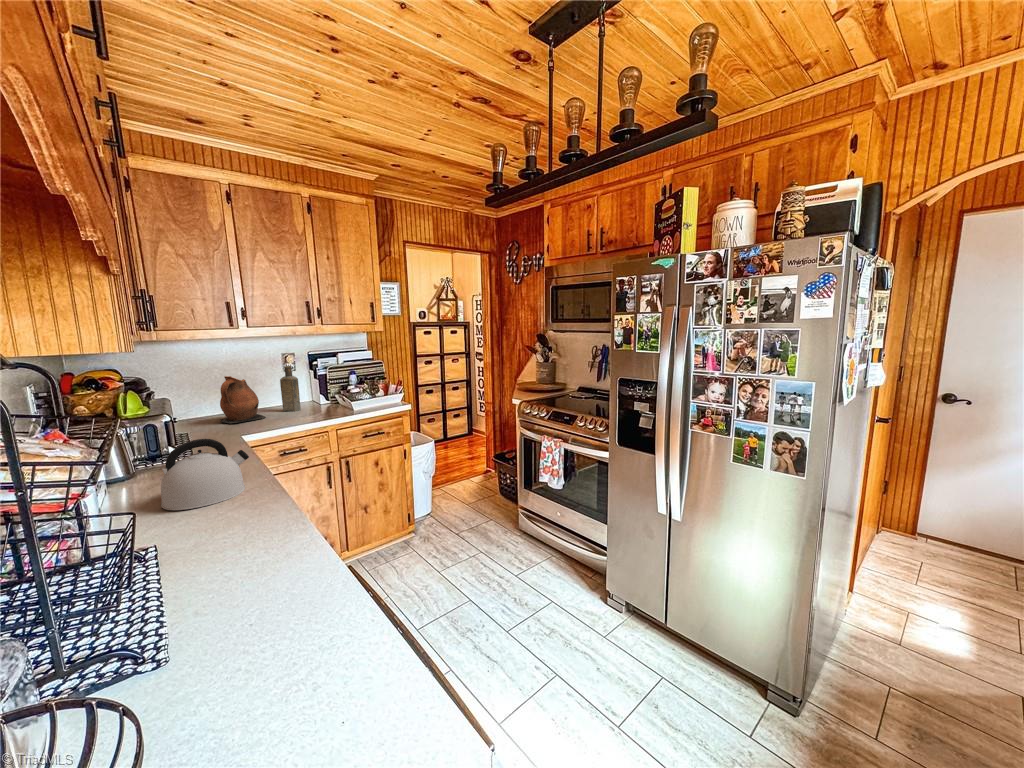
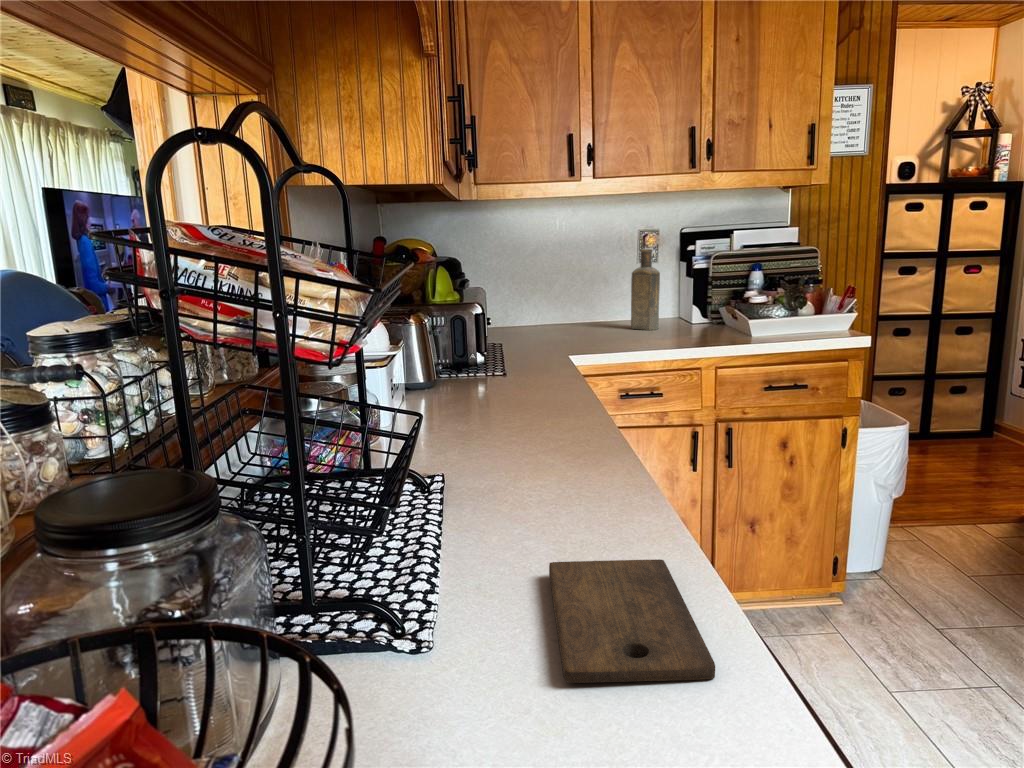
ceramic pitcher: present [220,376,265,423] -> none [538,260,605,337]
kettle: present [161,439,249,510] -> none [457,331,578,439]
cutting board: none [241,558,335,645] -> present [549,559,715,683]

